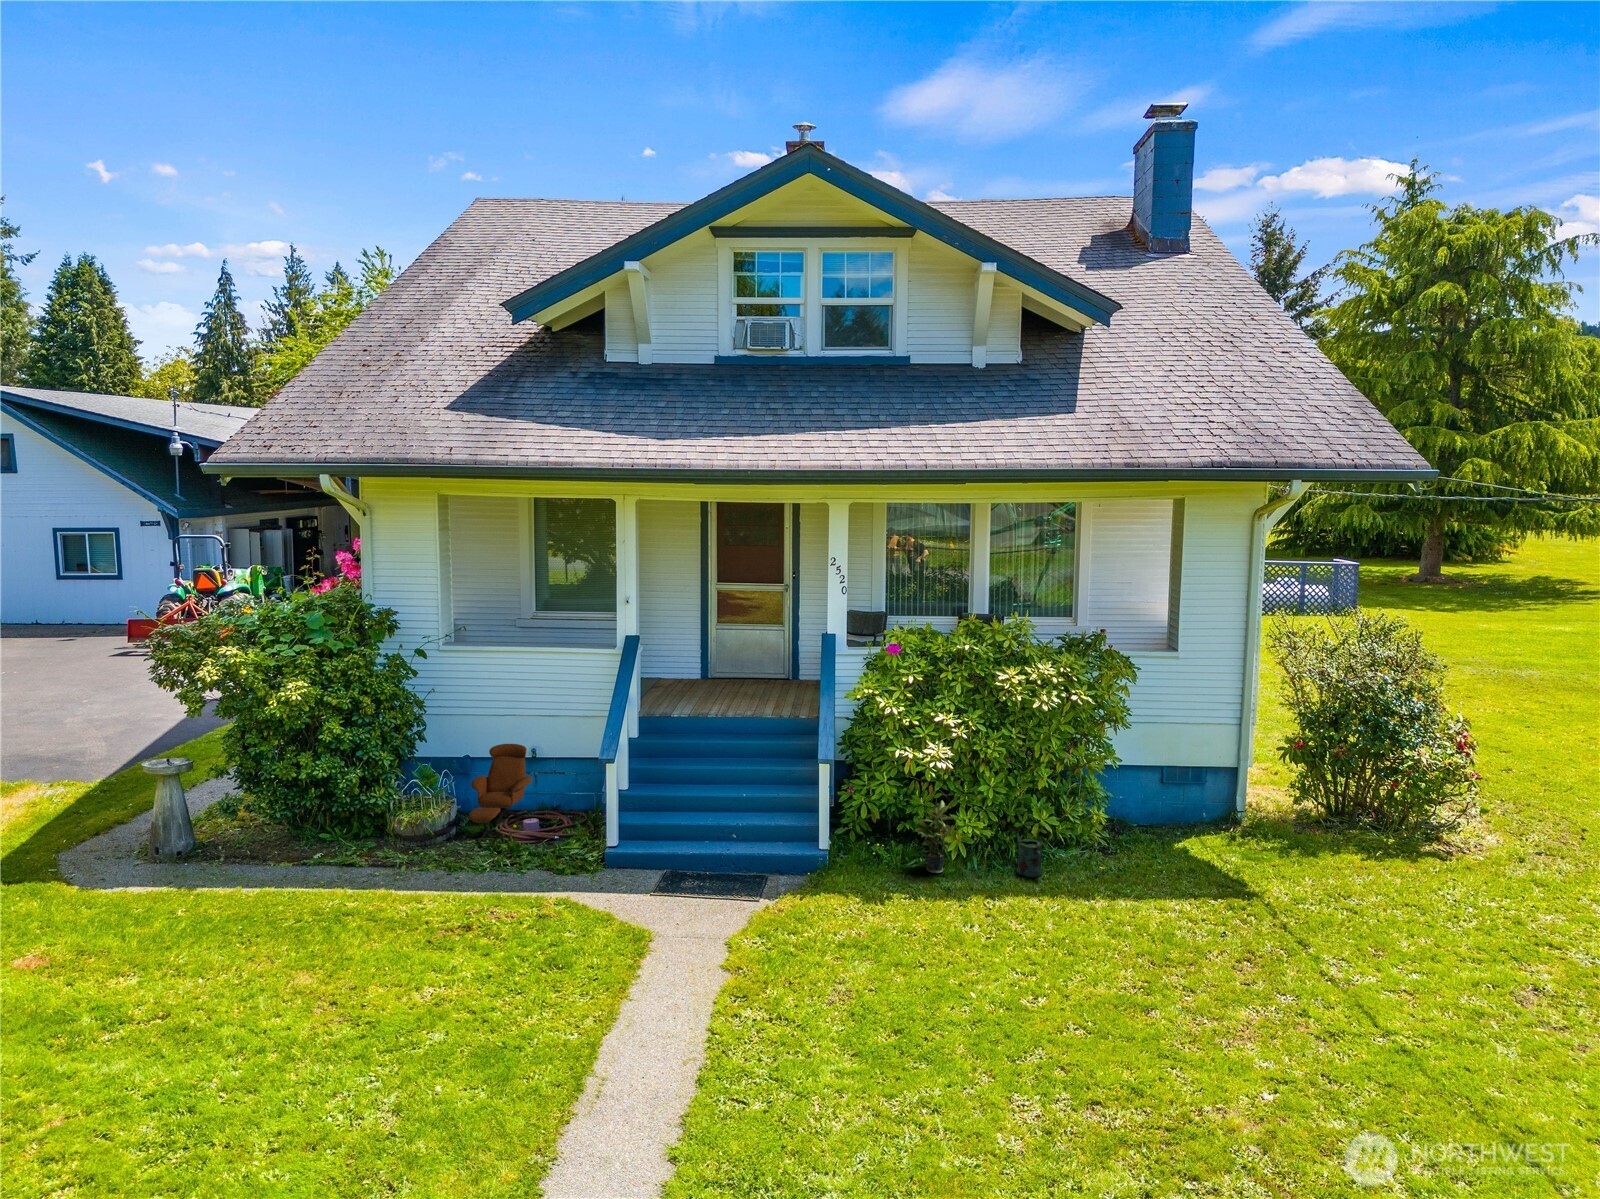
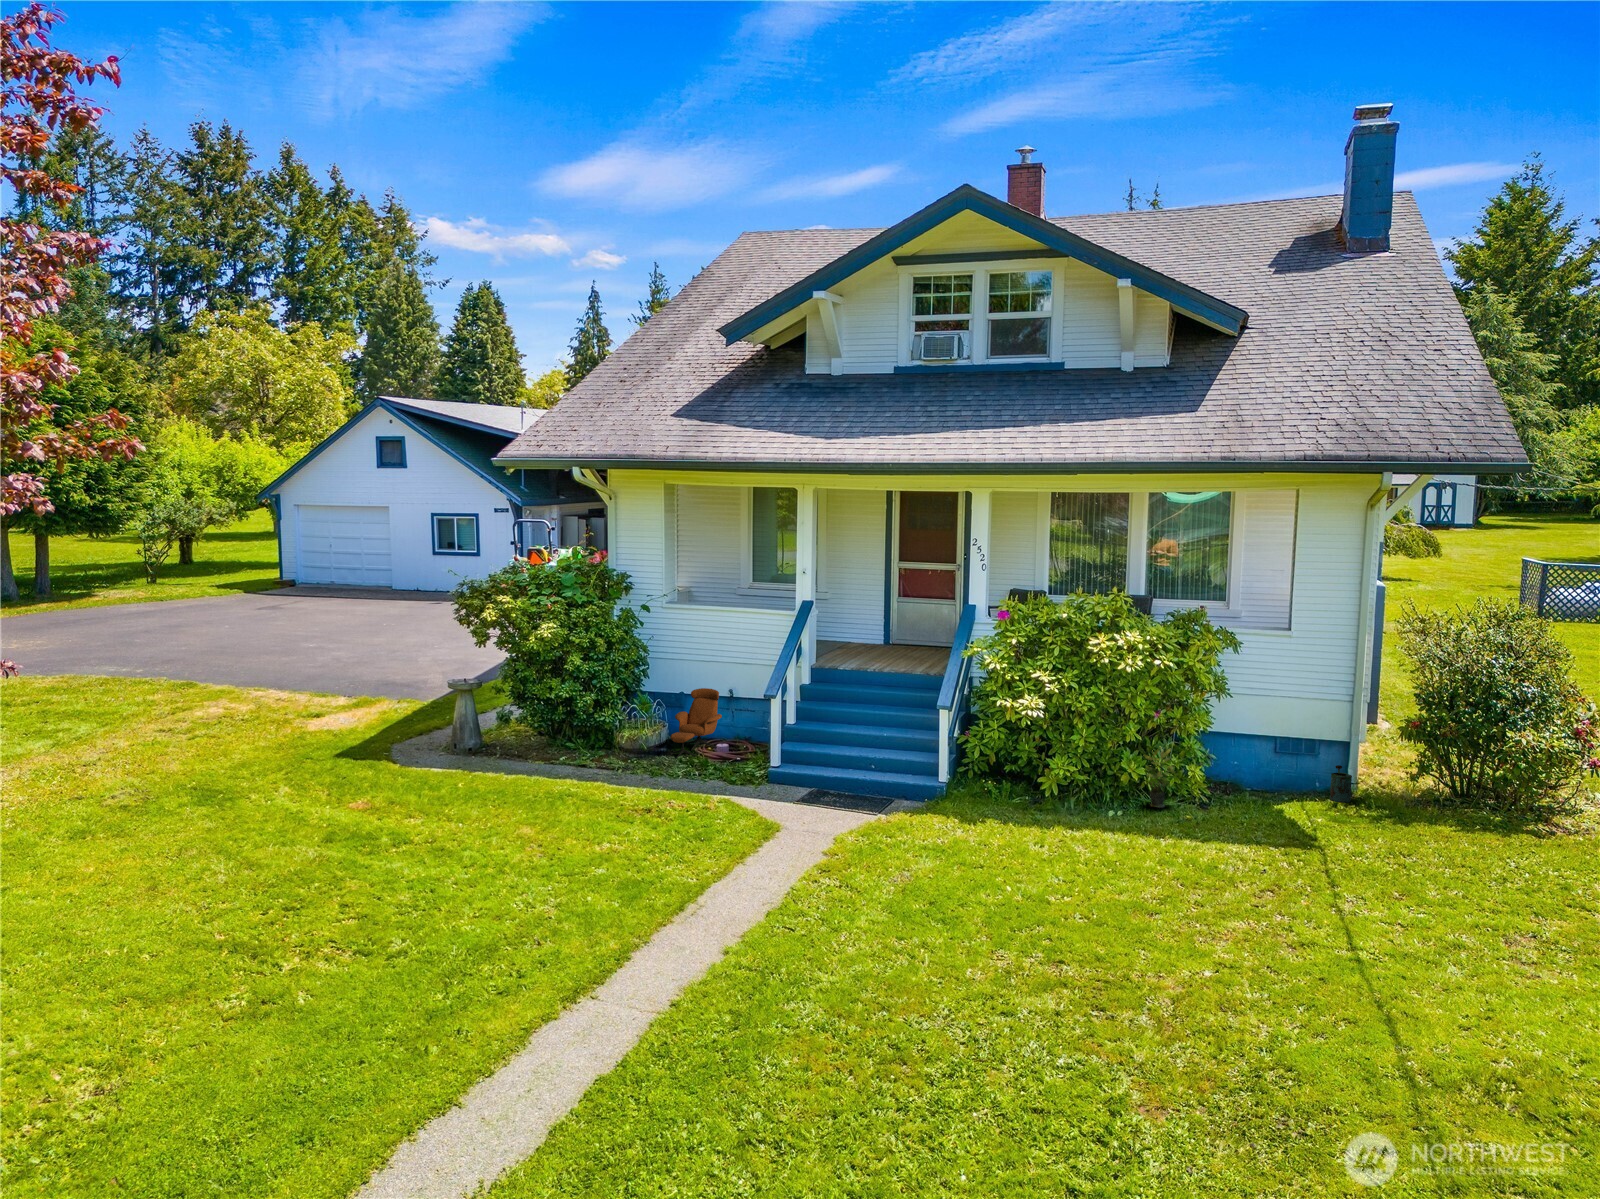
potted plant: present [915,801,955,873] -> present [1145,749,1174,808]
watering can: present [1012,828,1042,877] -> present [1330,765,1352,802]

